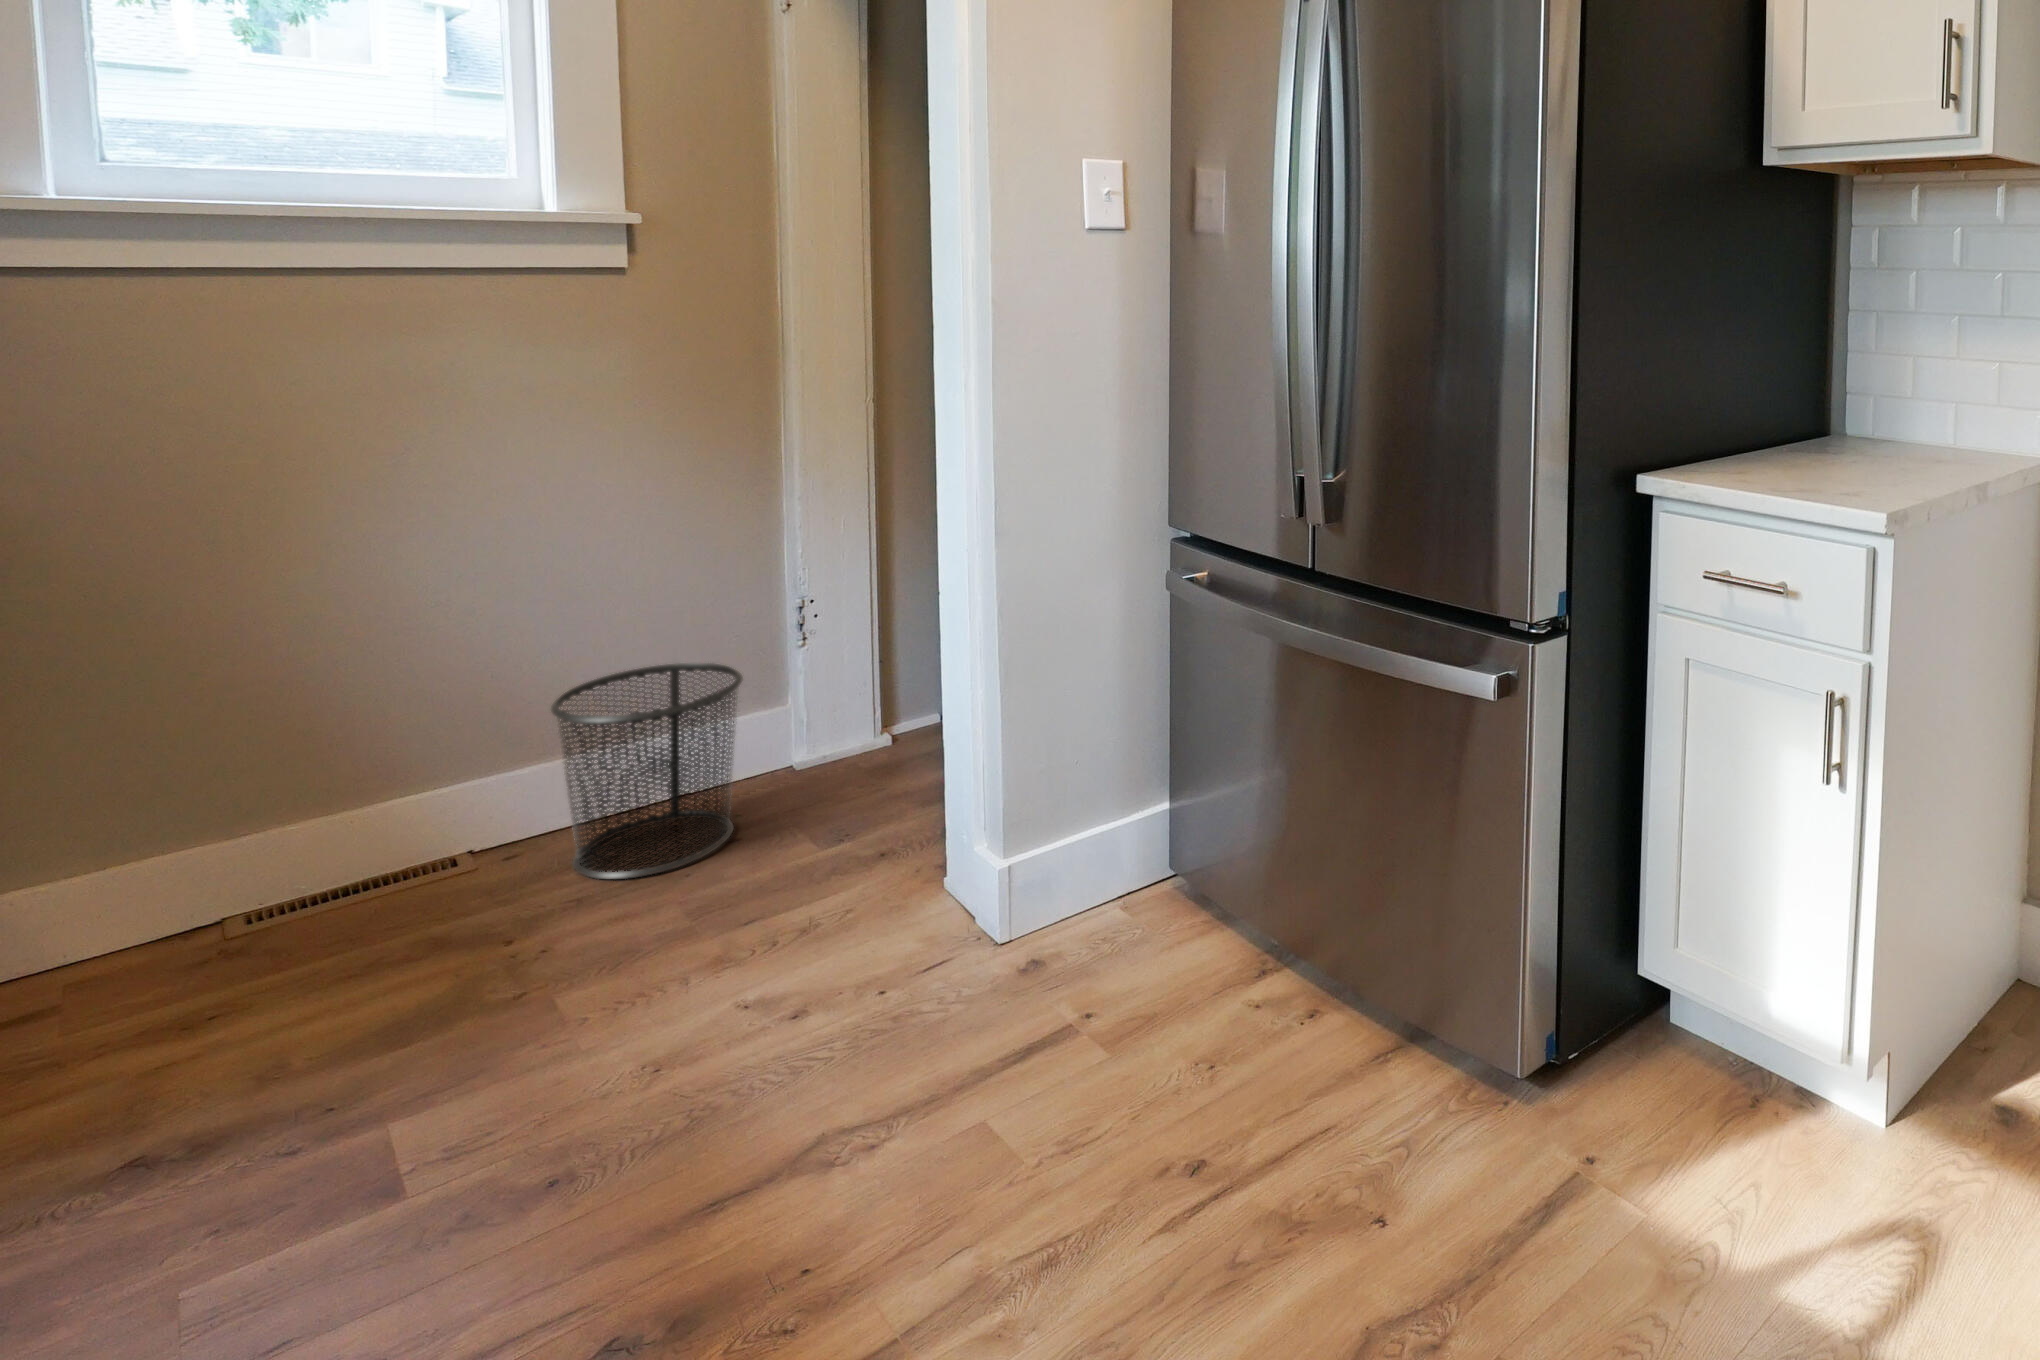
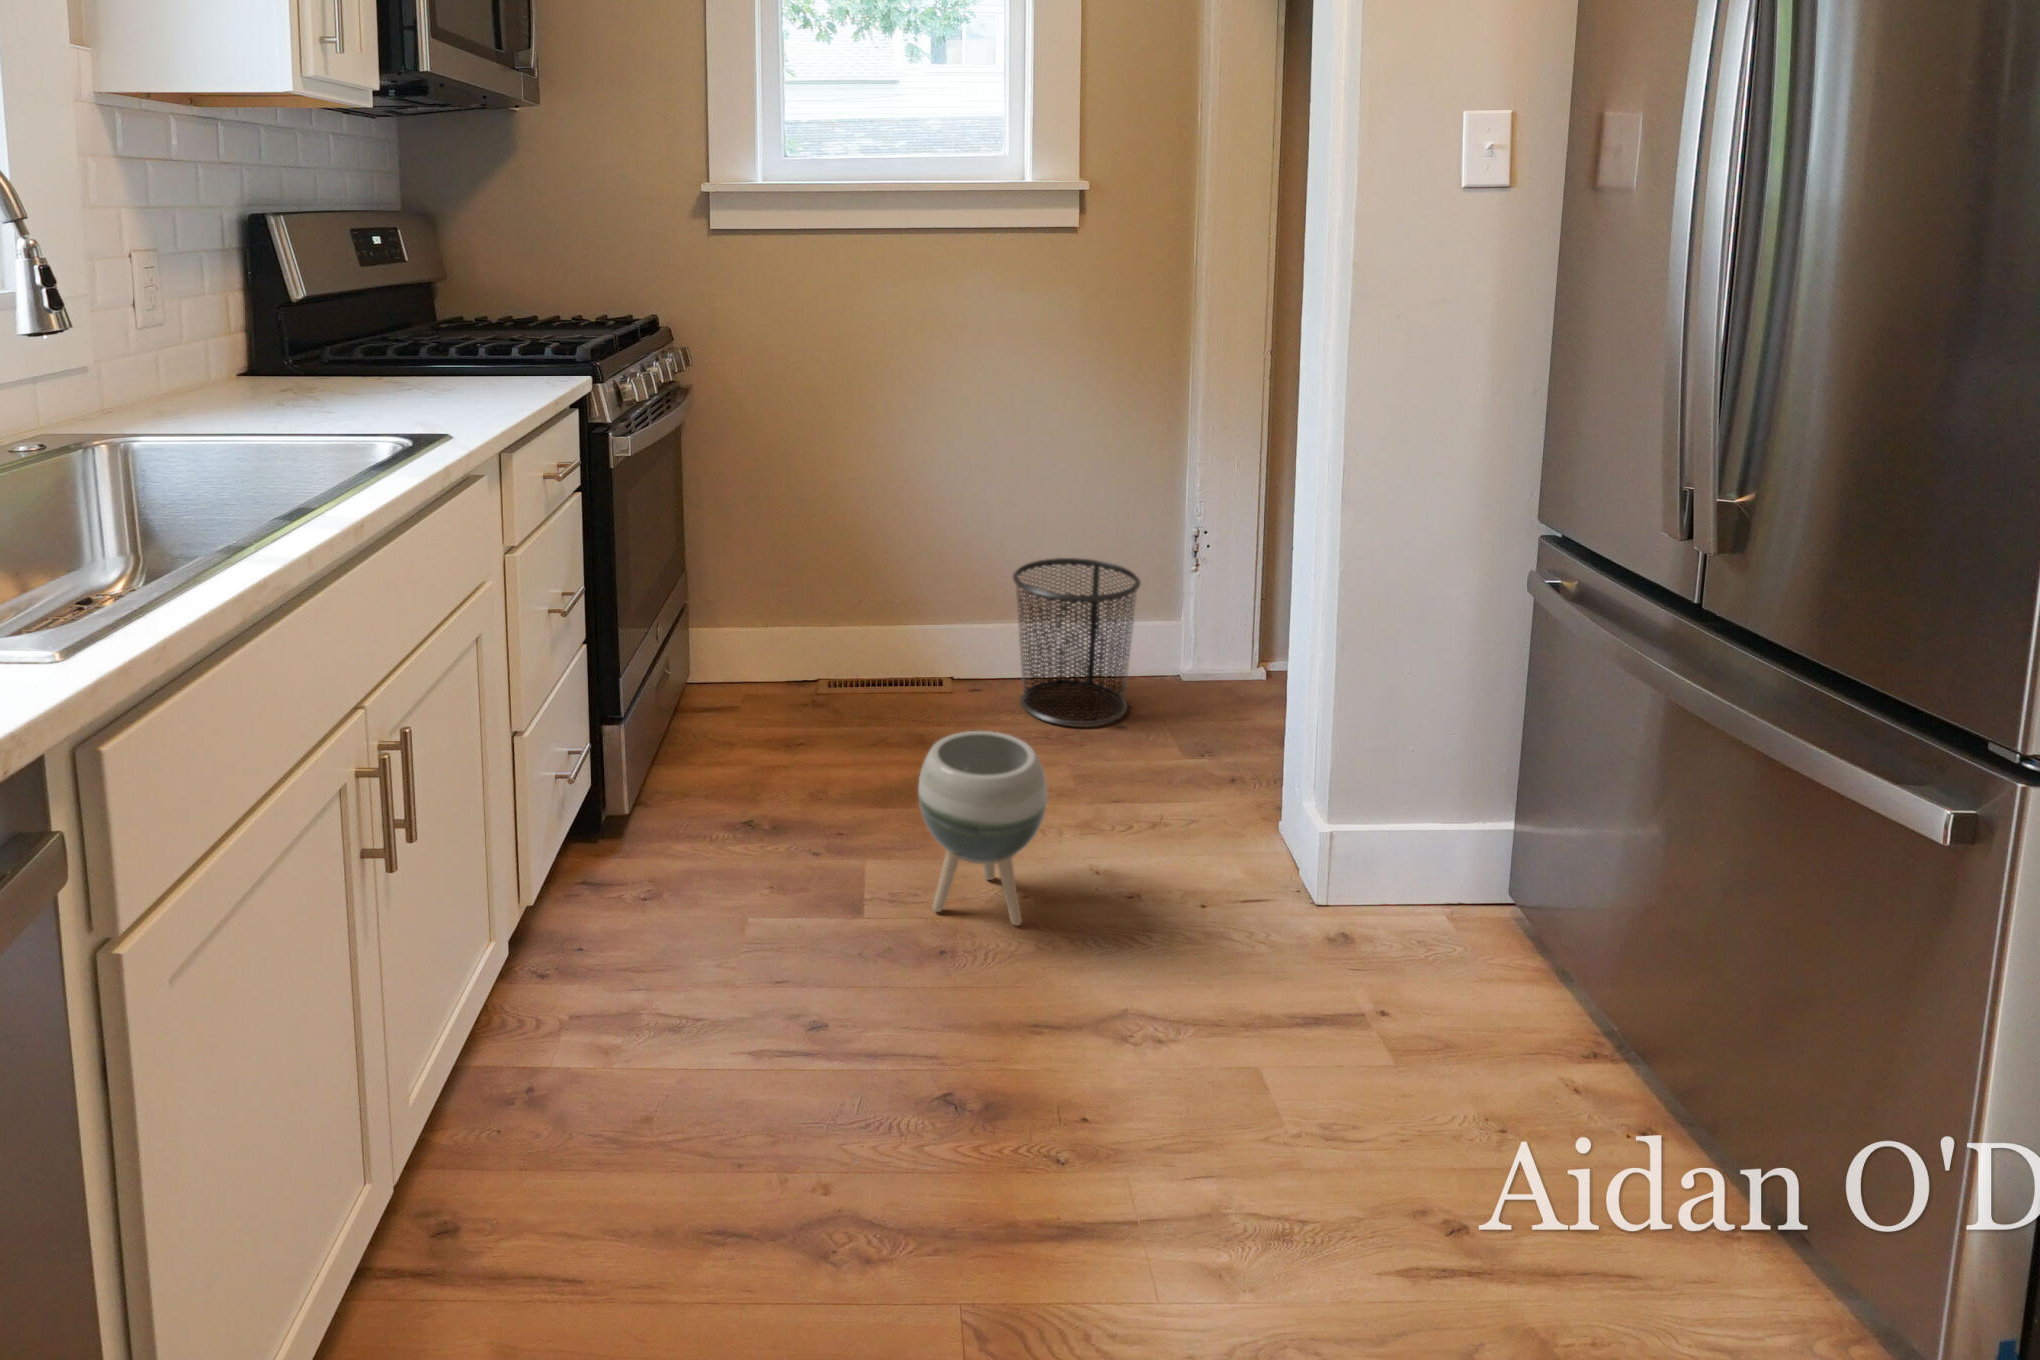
planter: none [454,905,671,1187] -> present [918,731,1047,925]

